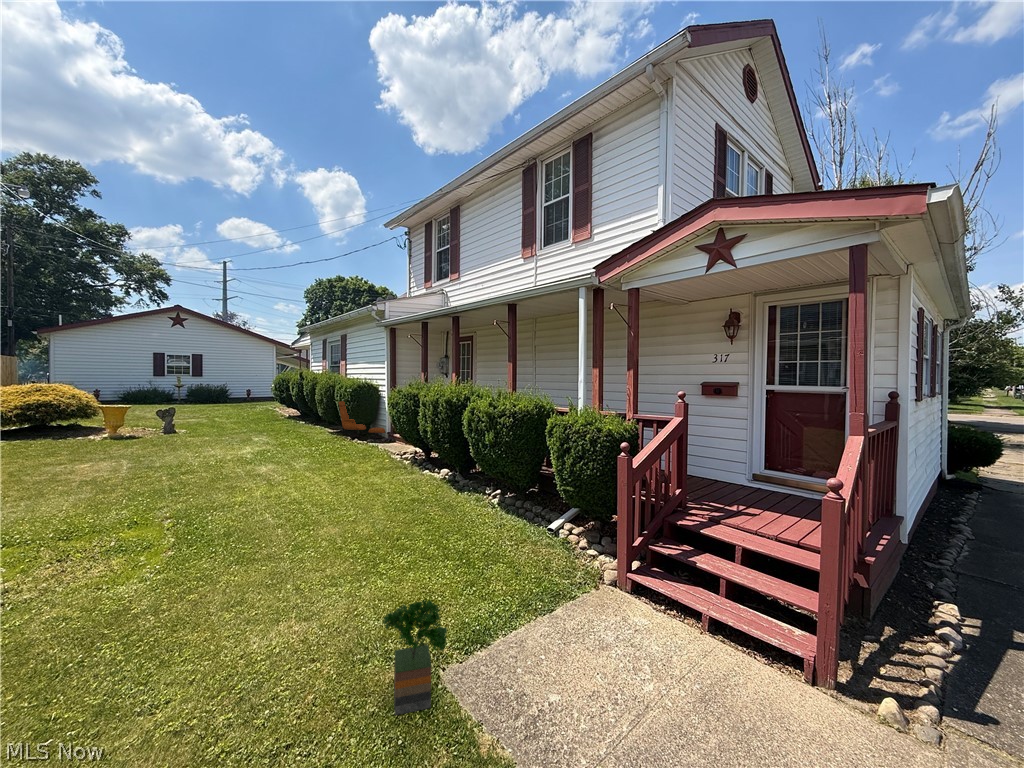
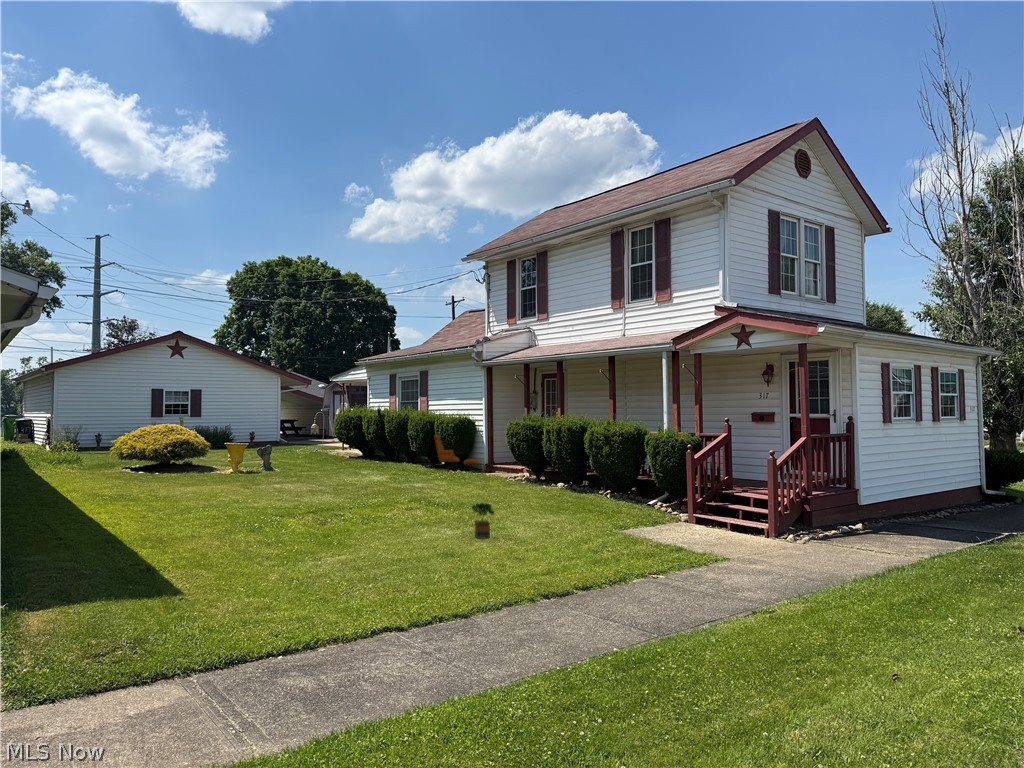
potted tree: present [383,599,447,715] -> present [472,503,494,539]

